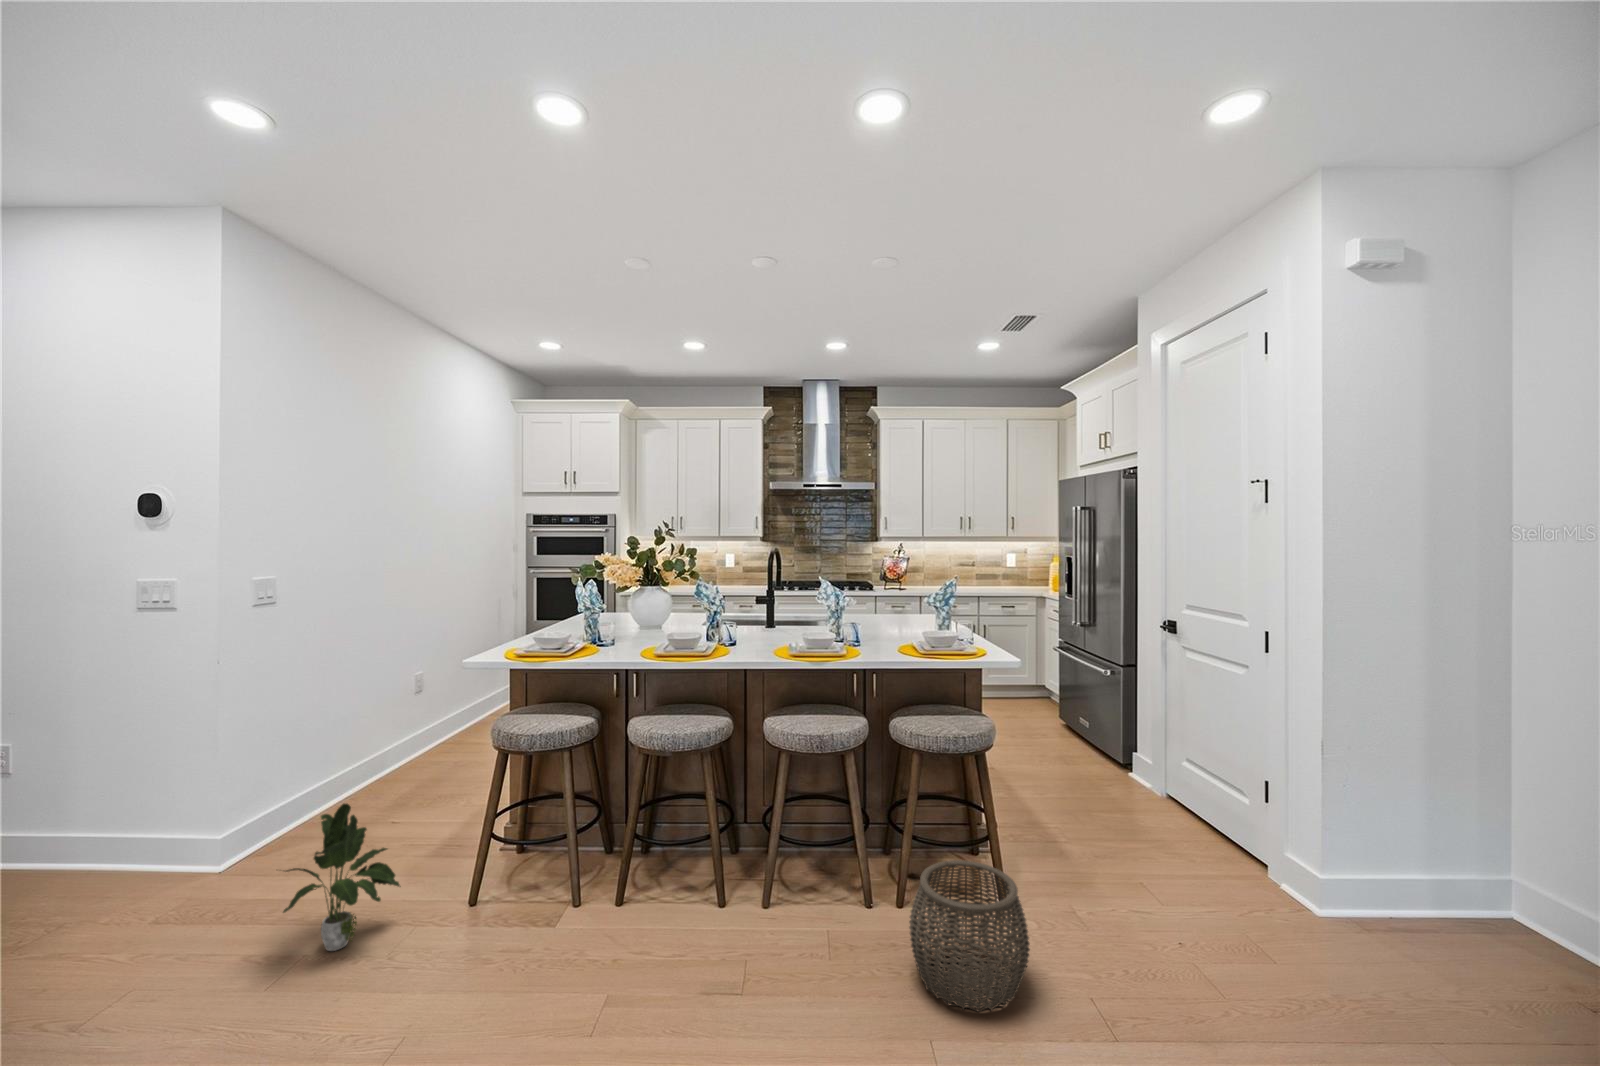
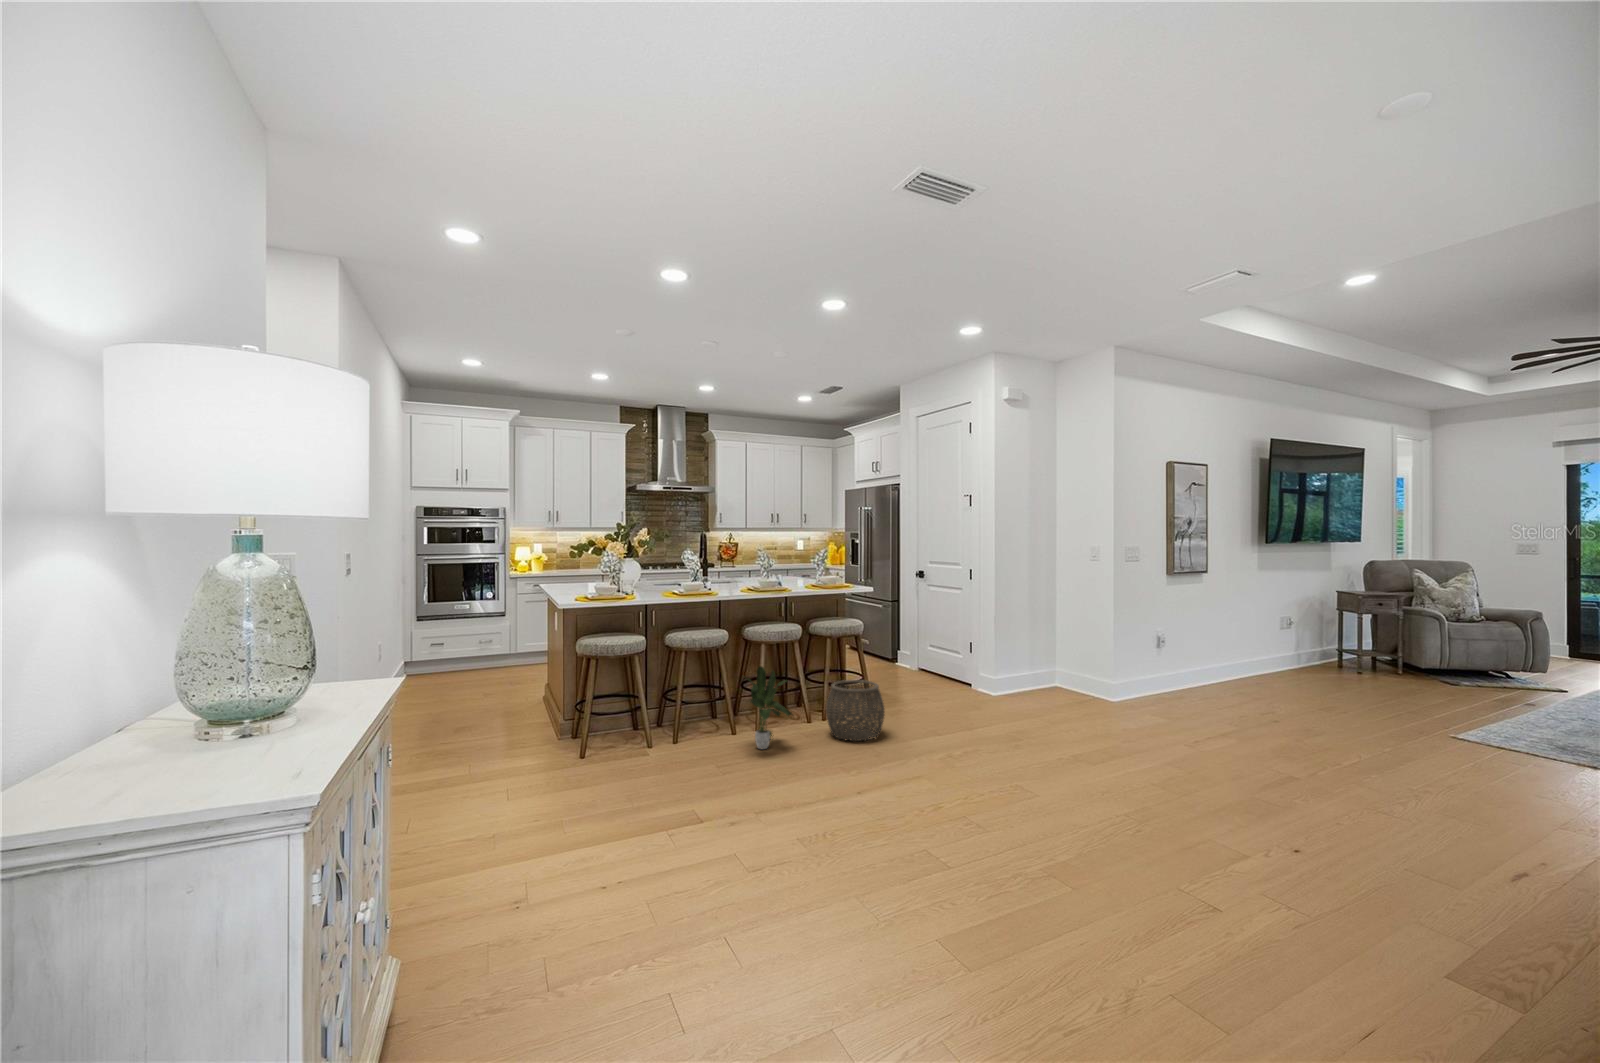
potted plant: present [283,804,401,951] -> present [748,666,792,749]

